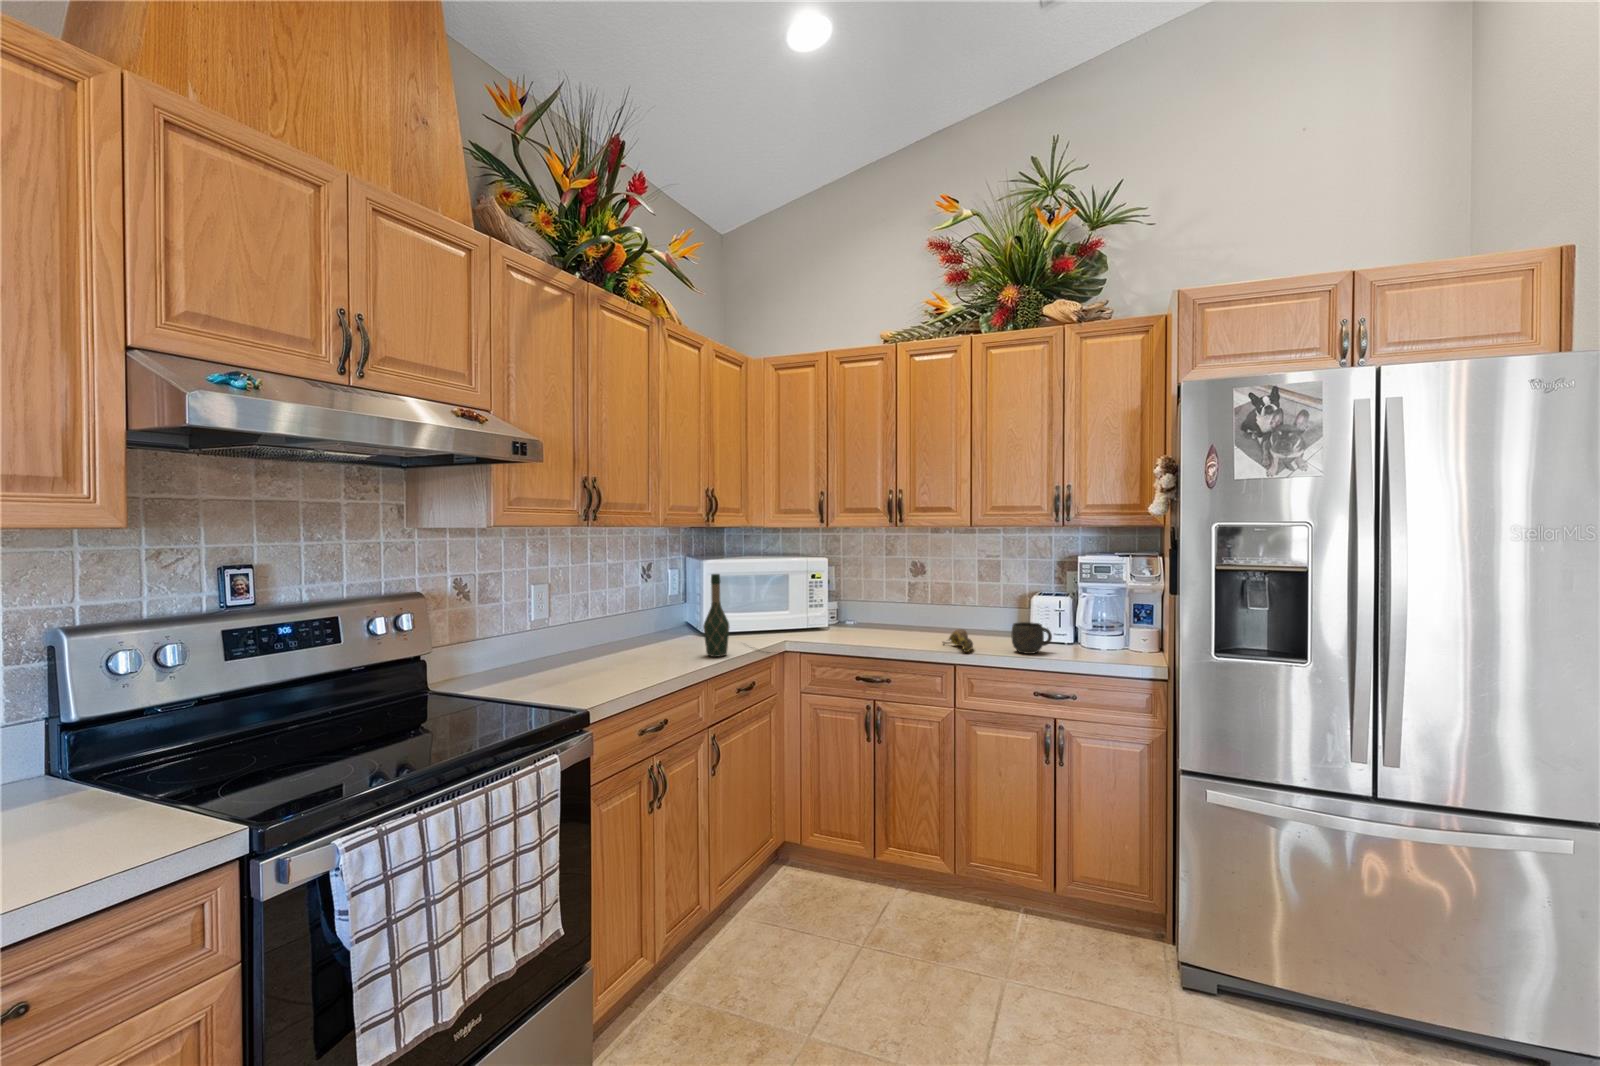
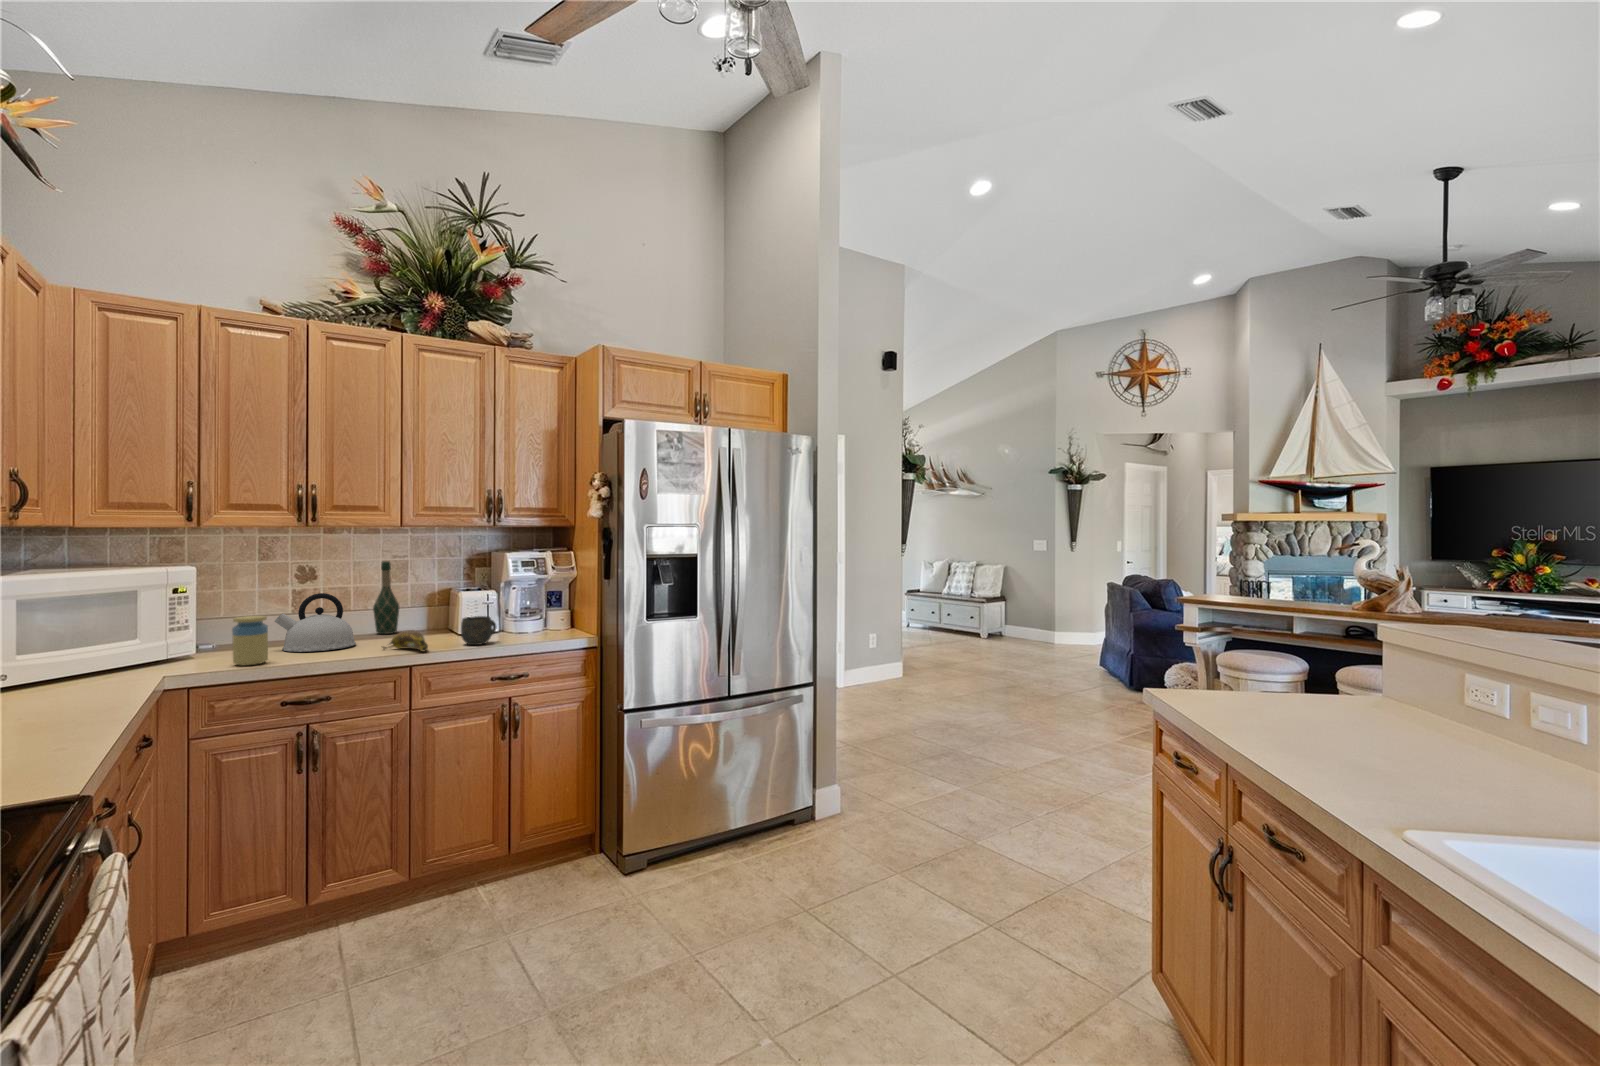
wine bottle: present [703,574,729,657] -> present [373,561,399,634]
kettle: none [877,586,937,638] -> present [275,593,356,652]
jar: none [829,602,852,643] -> present [232,616,268,666]

